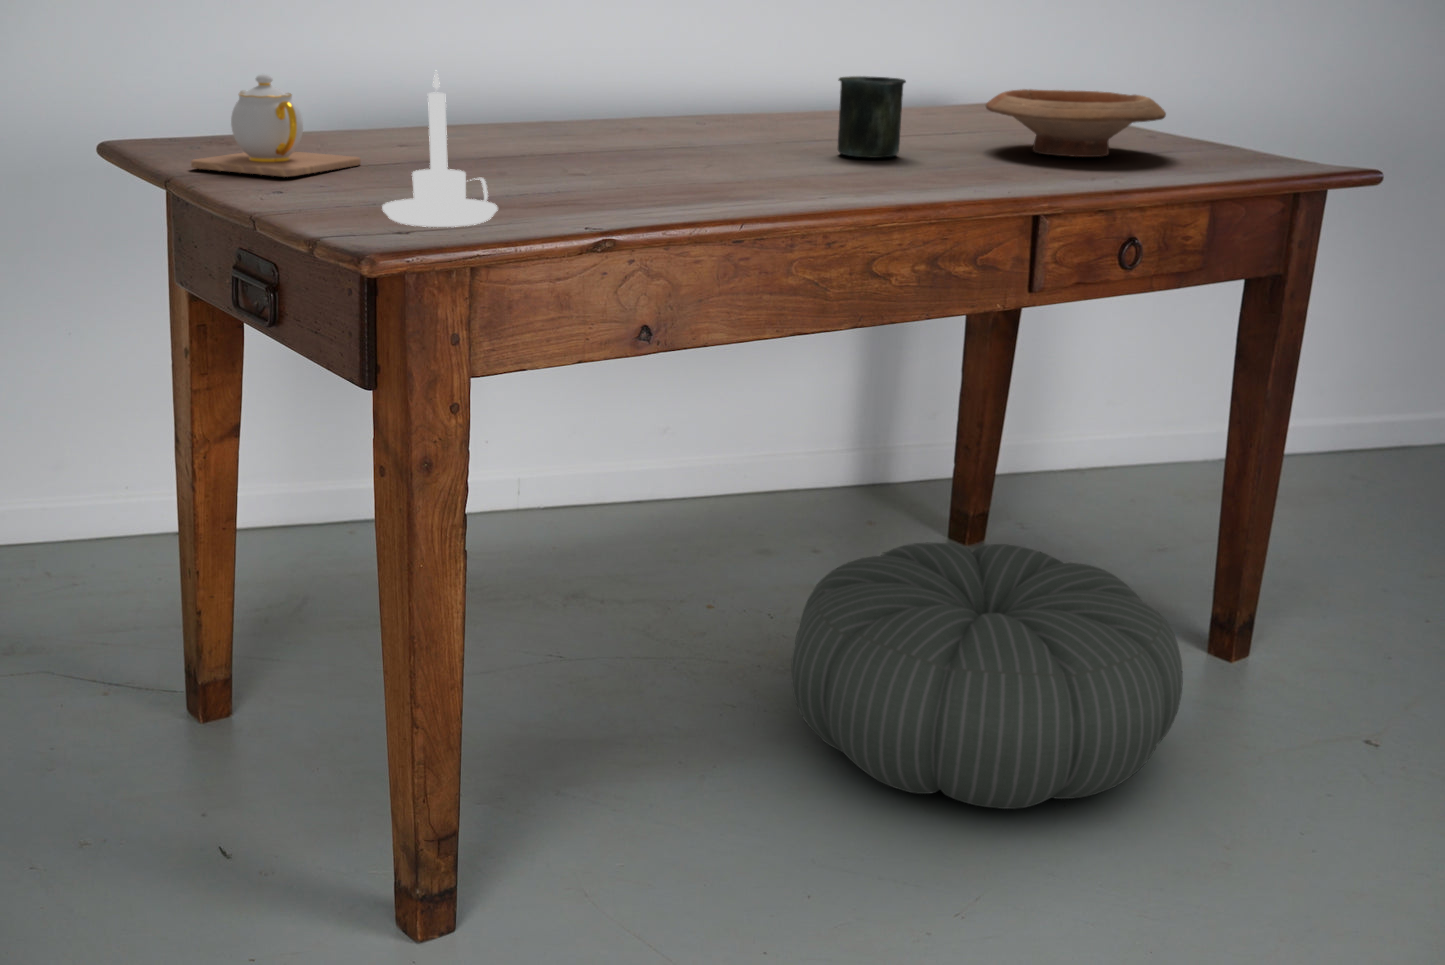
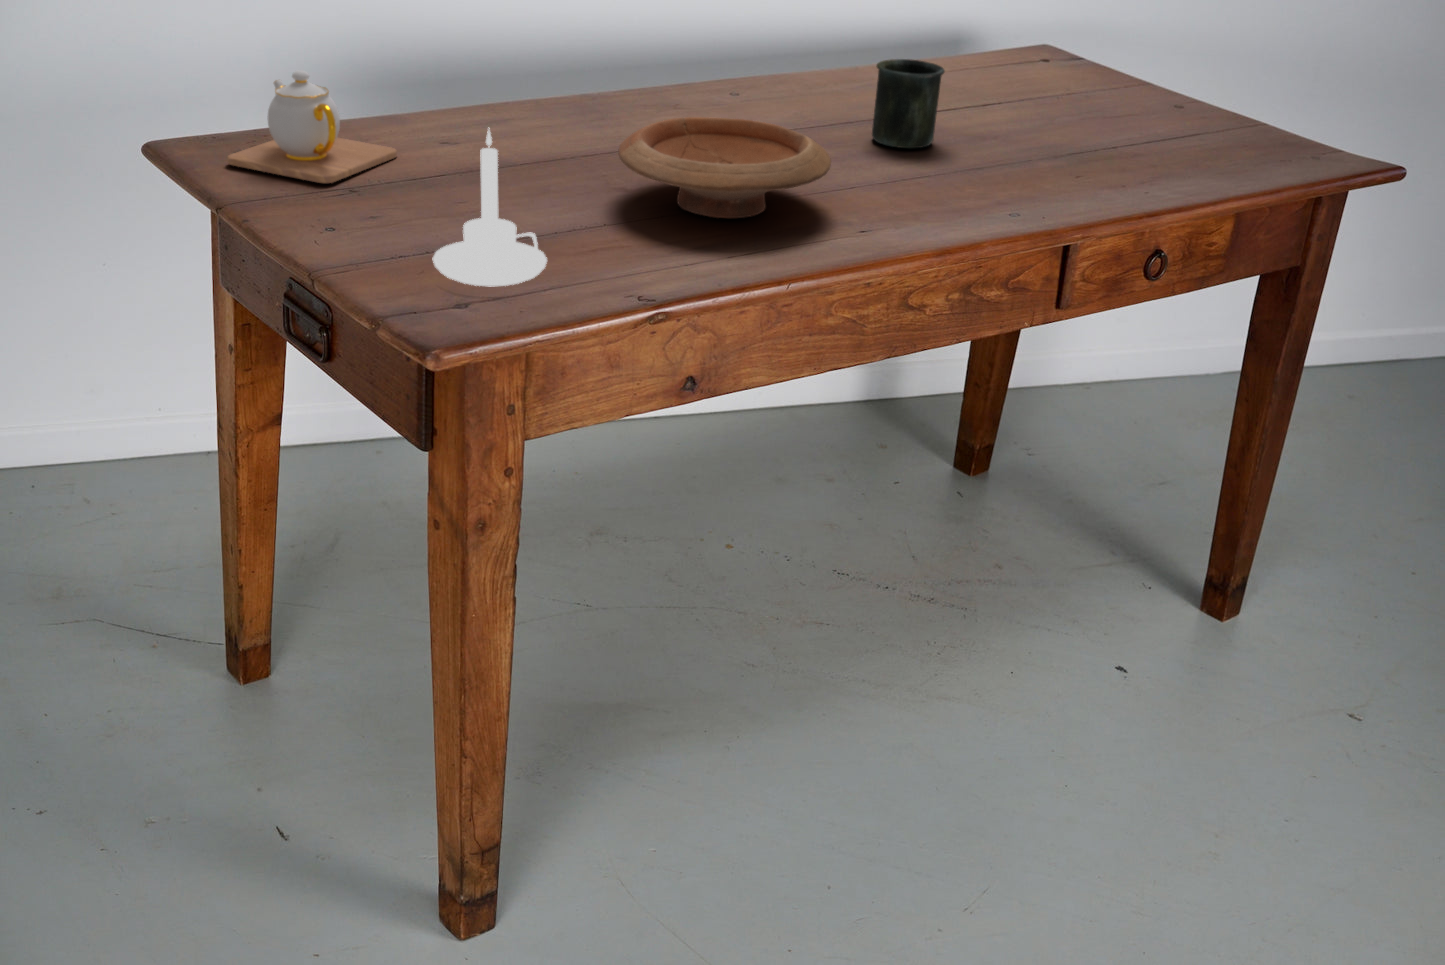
wooden bowl: present [986,89,1166,157] -> present [618,117,831,218]
pouf: present [791,543,1183,809] -> none [808,518,1178,800]

